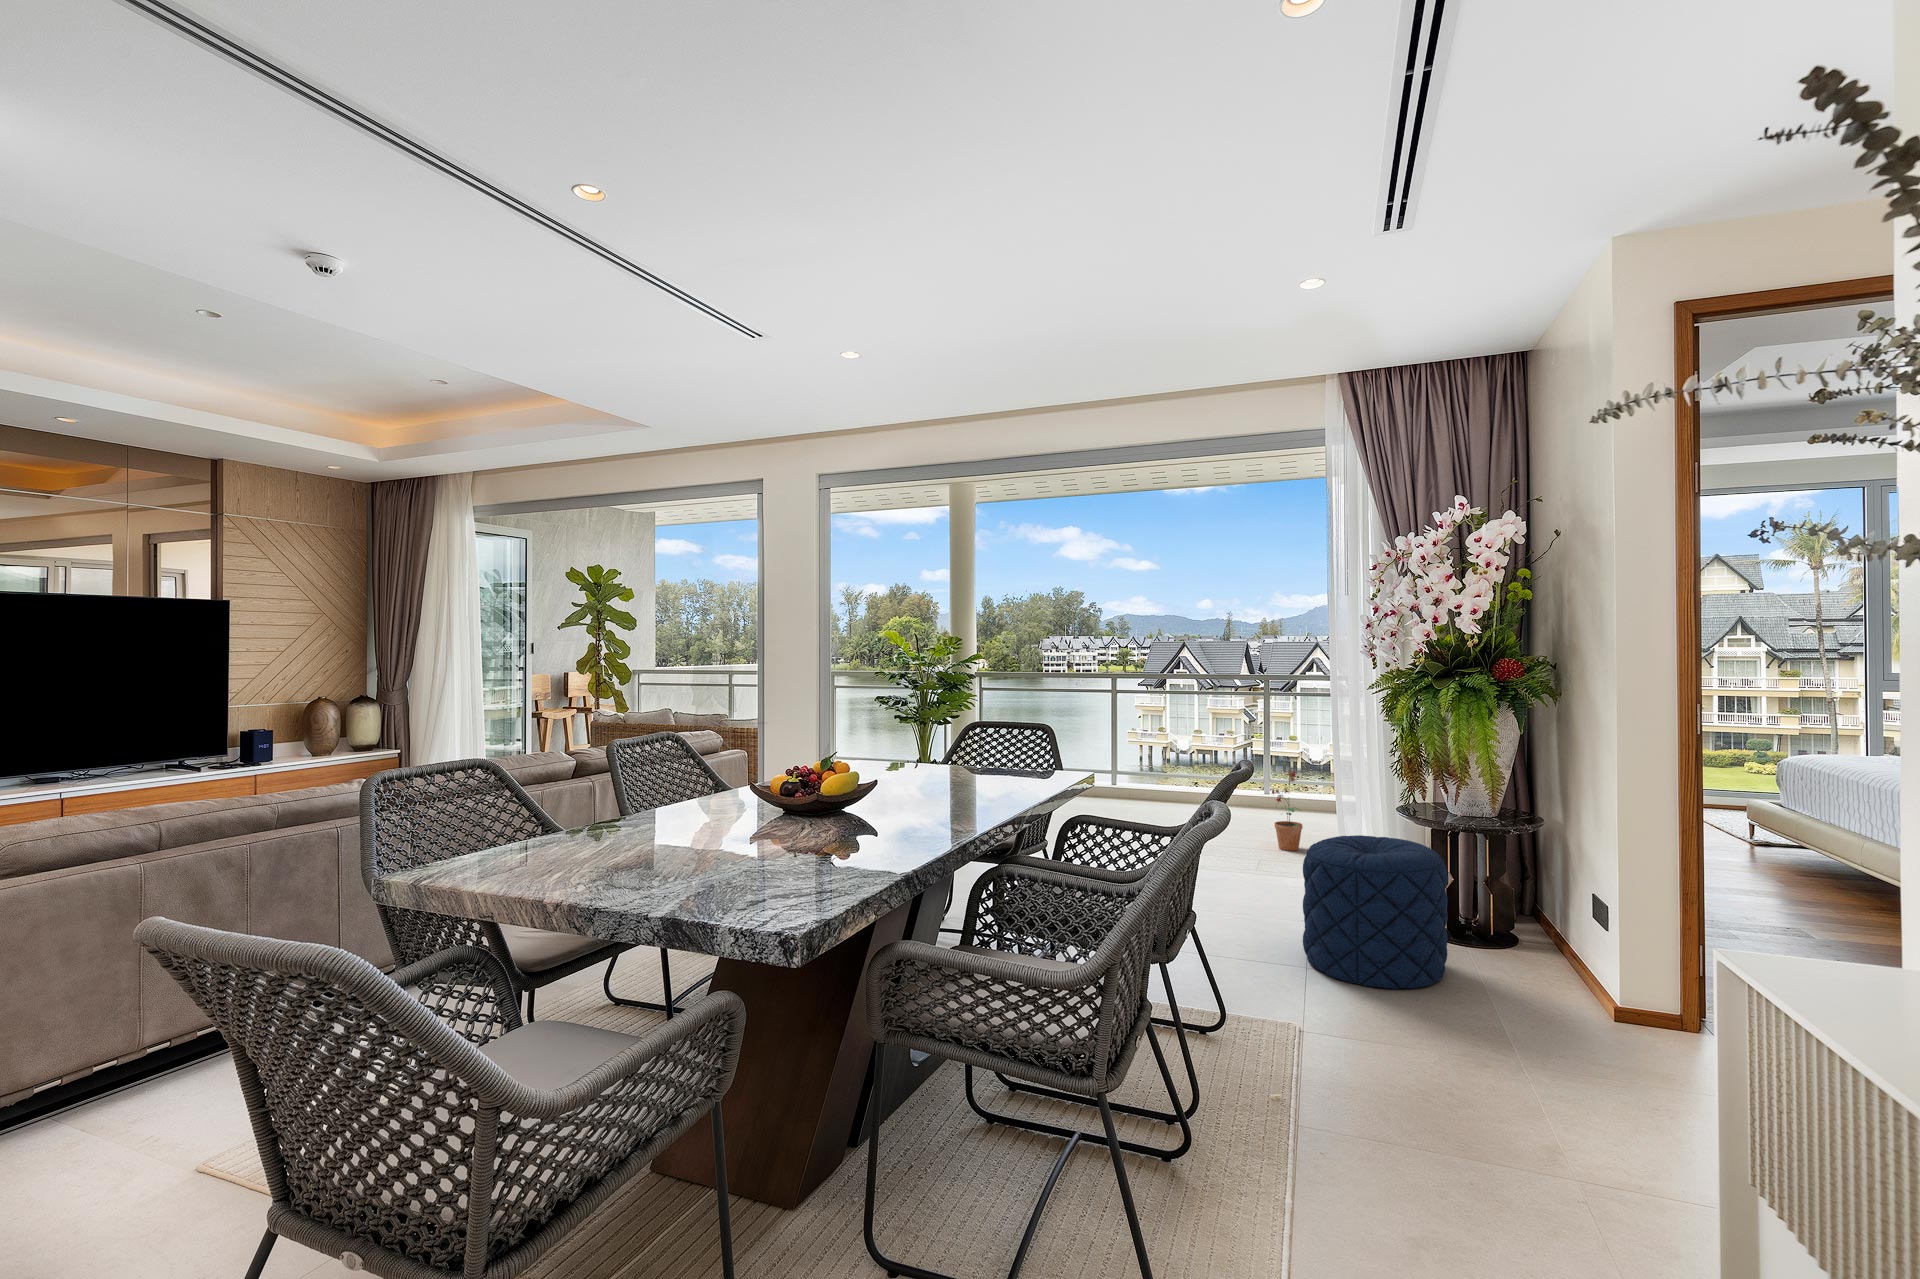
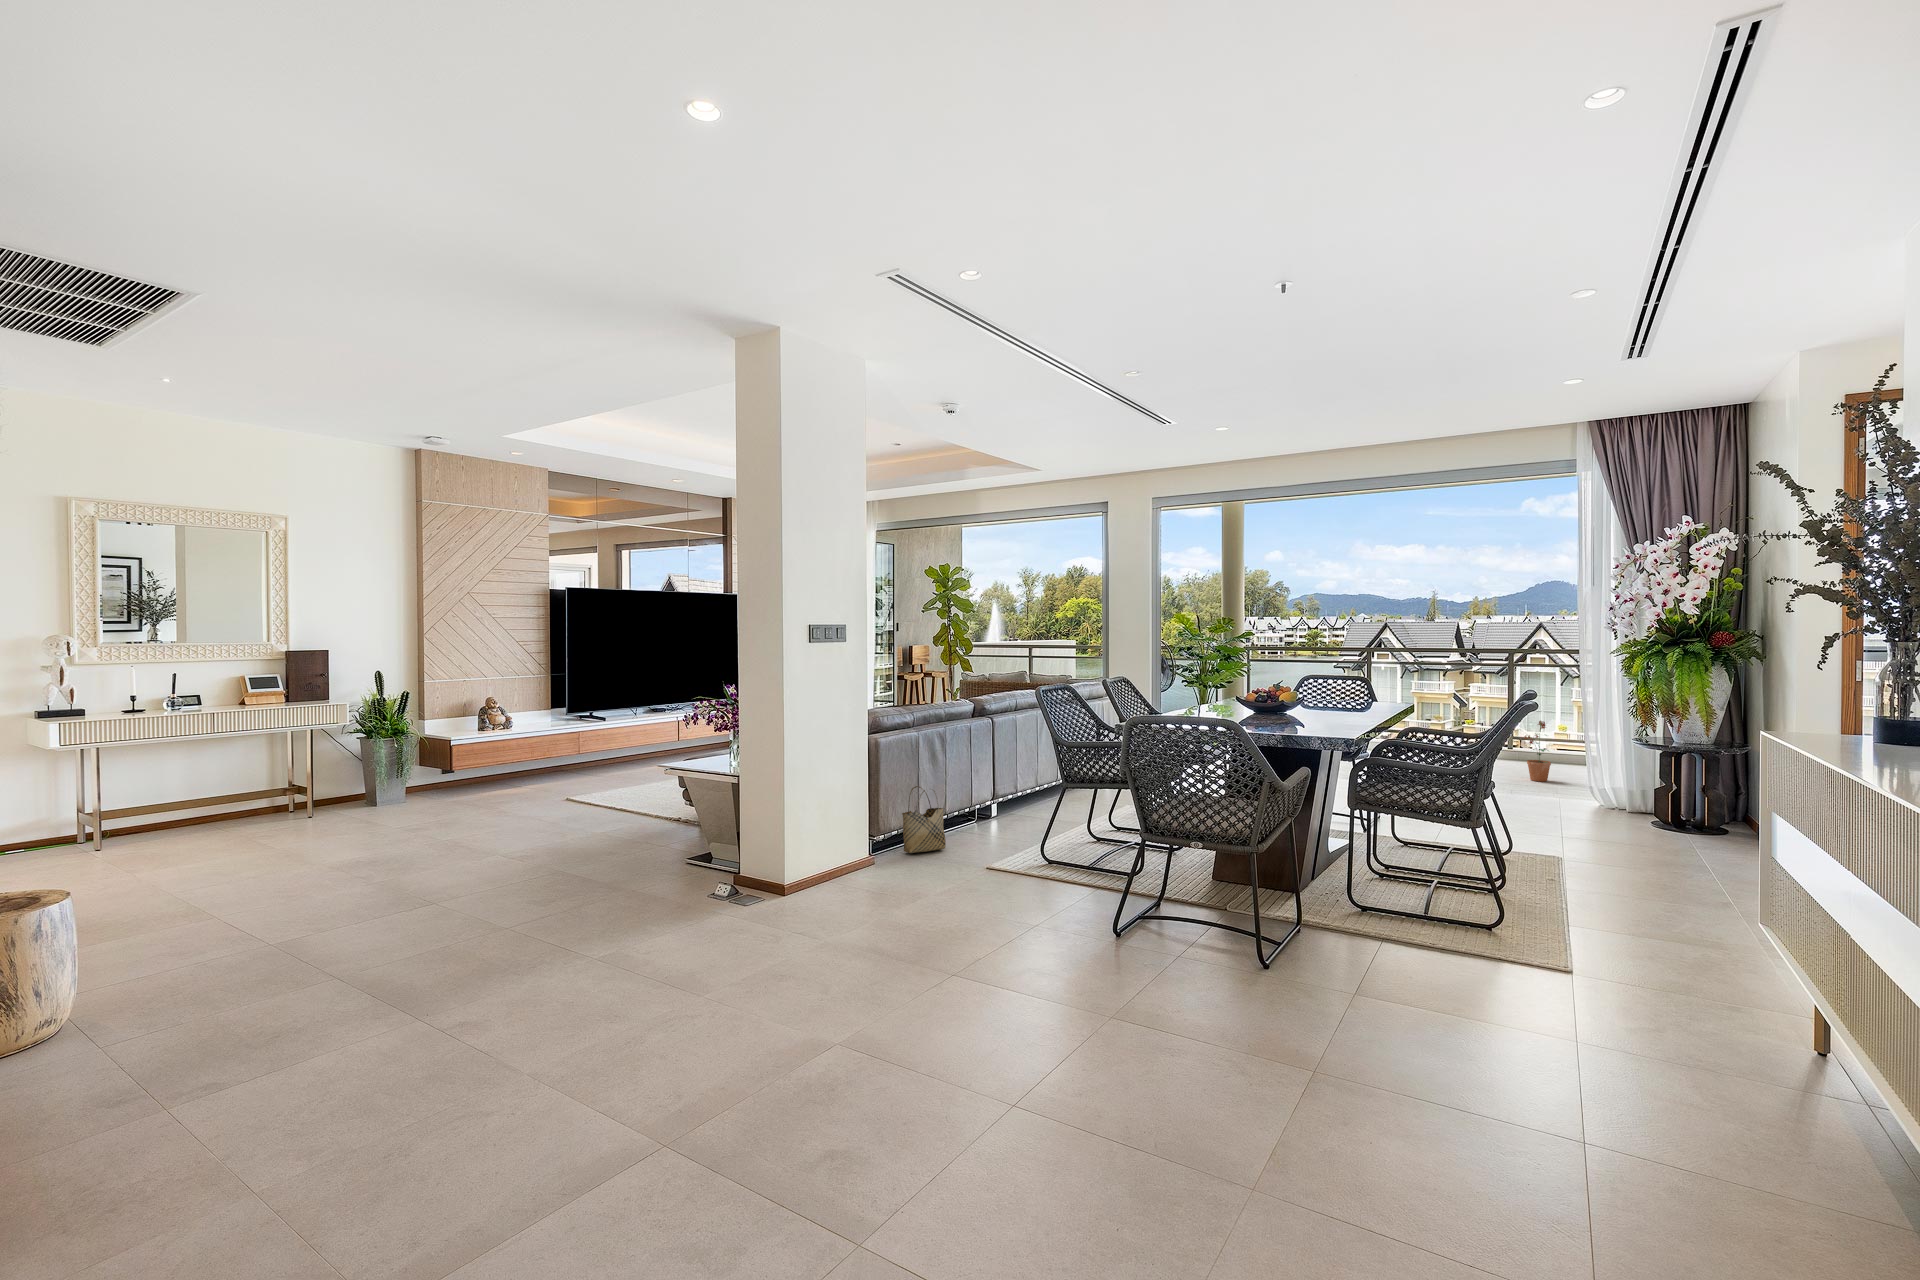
pouf: present [1303,835,1448,989] -> none [1560,752,1669,846]
woven basket: none [88,974,213,1123] -> present [902,786,946,853]

